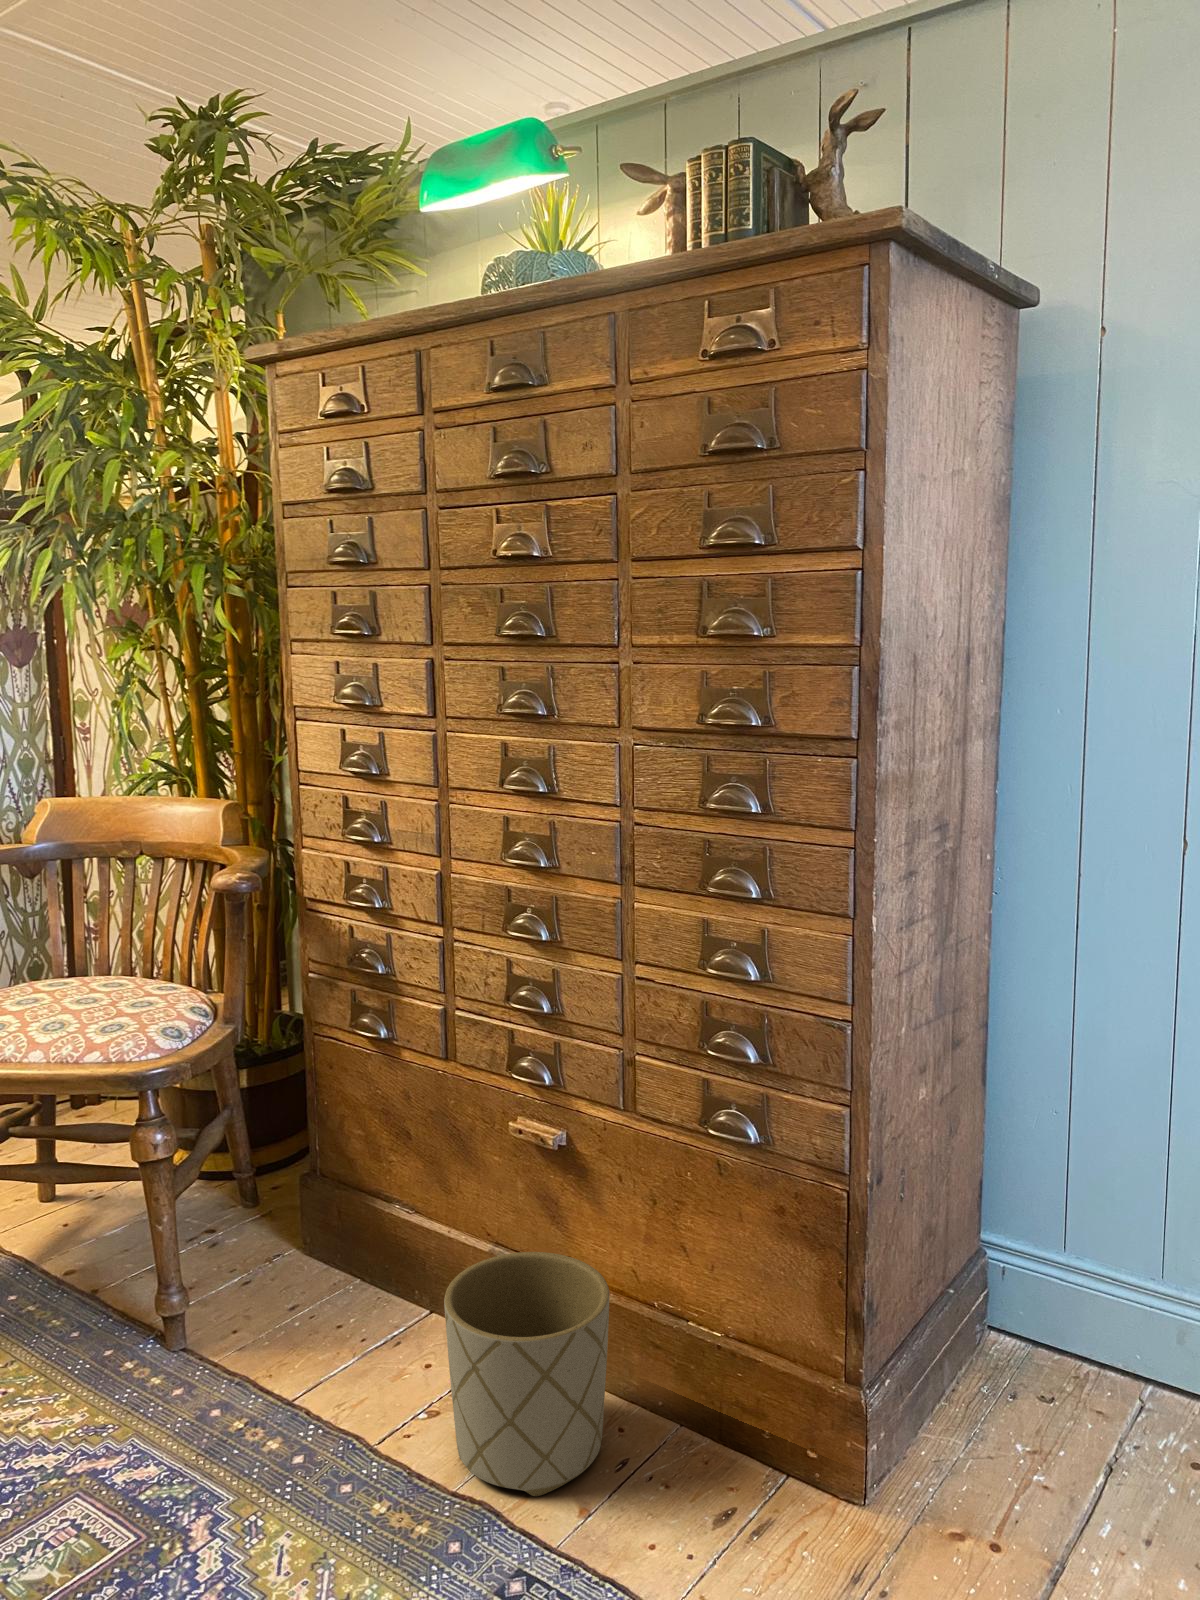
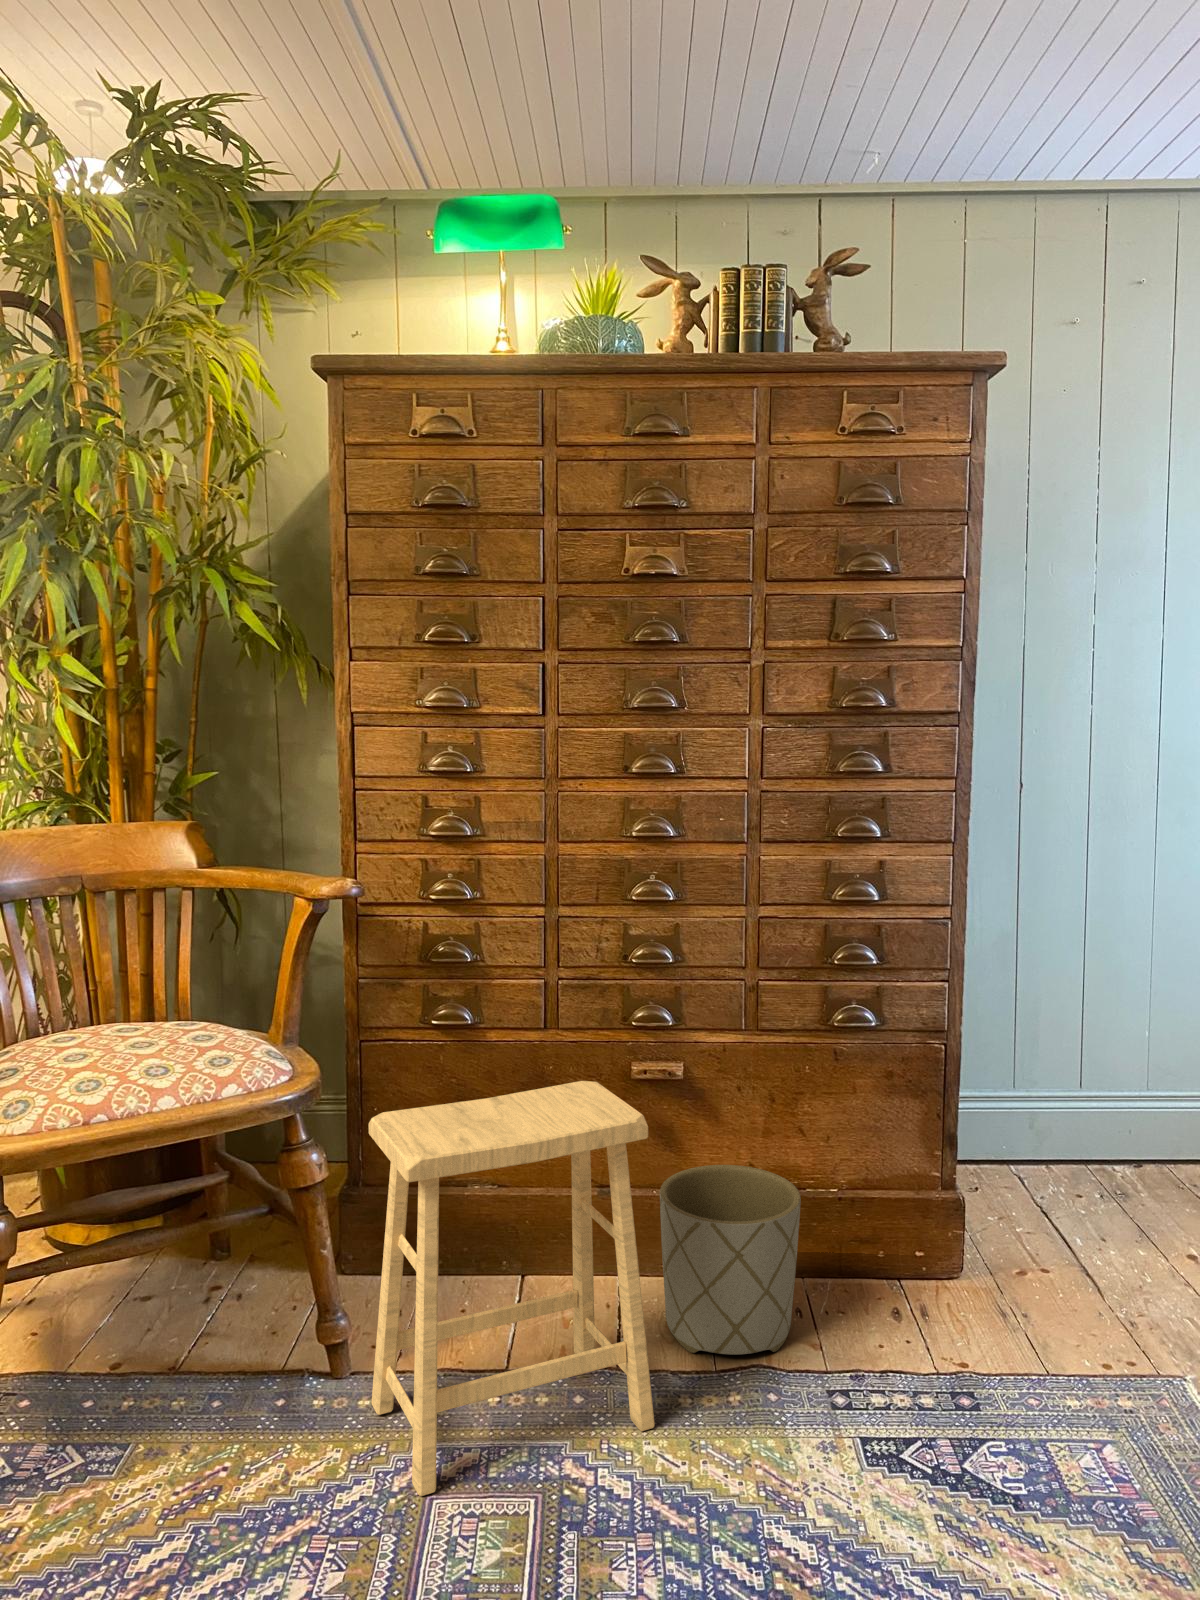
footstool: none [59,1108,382,1520] -> present [369,1081,655,1496]

